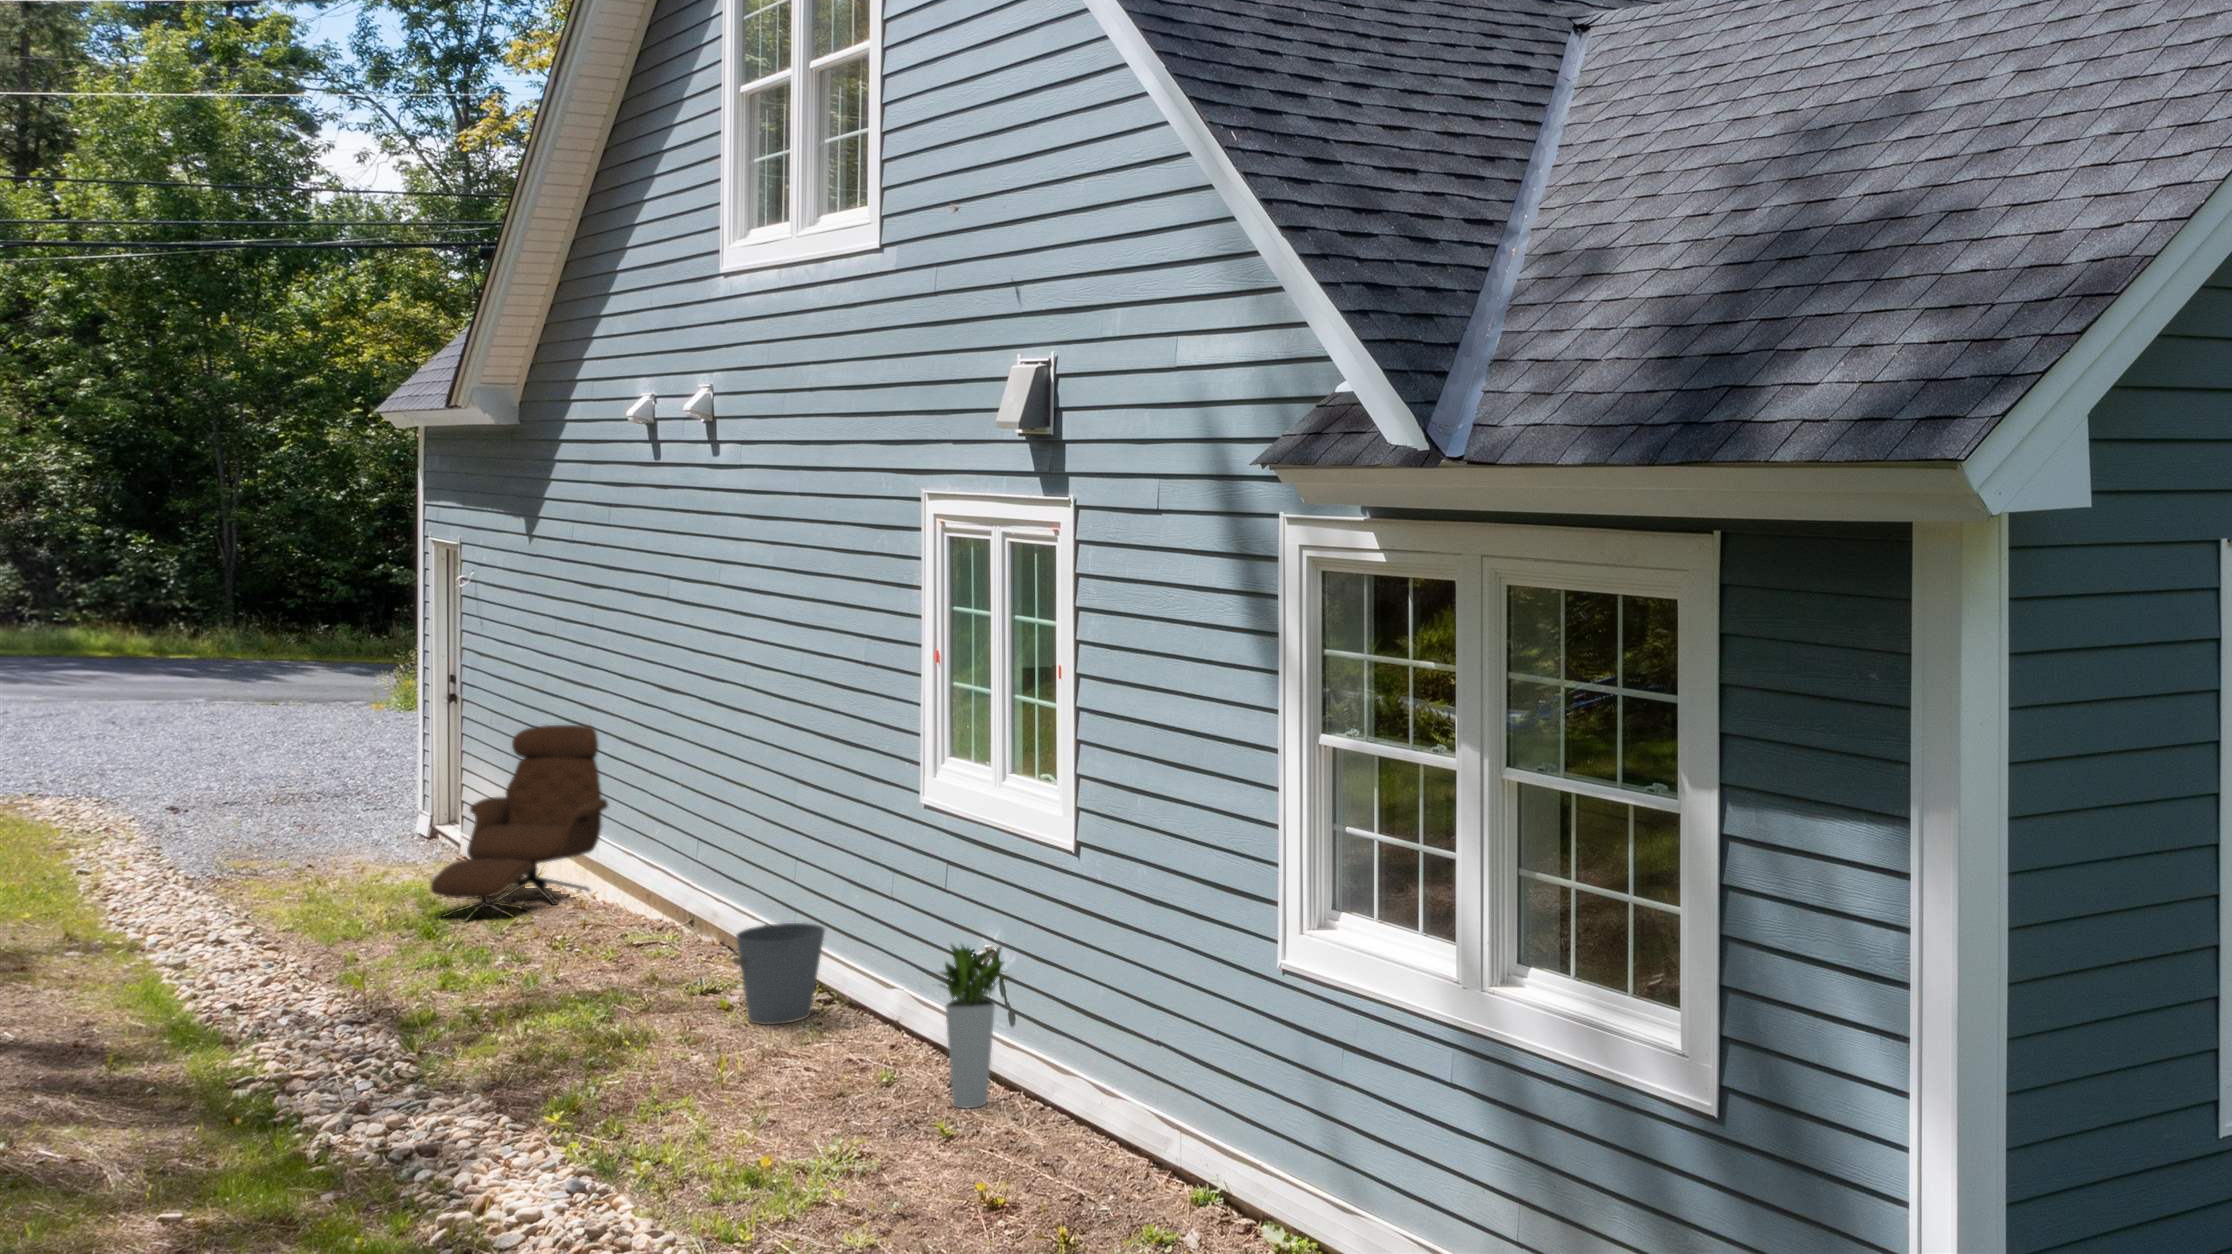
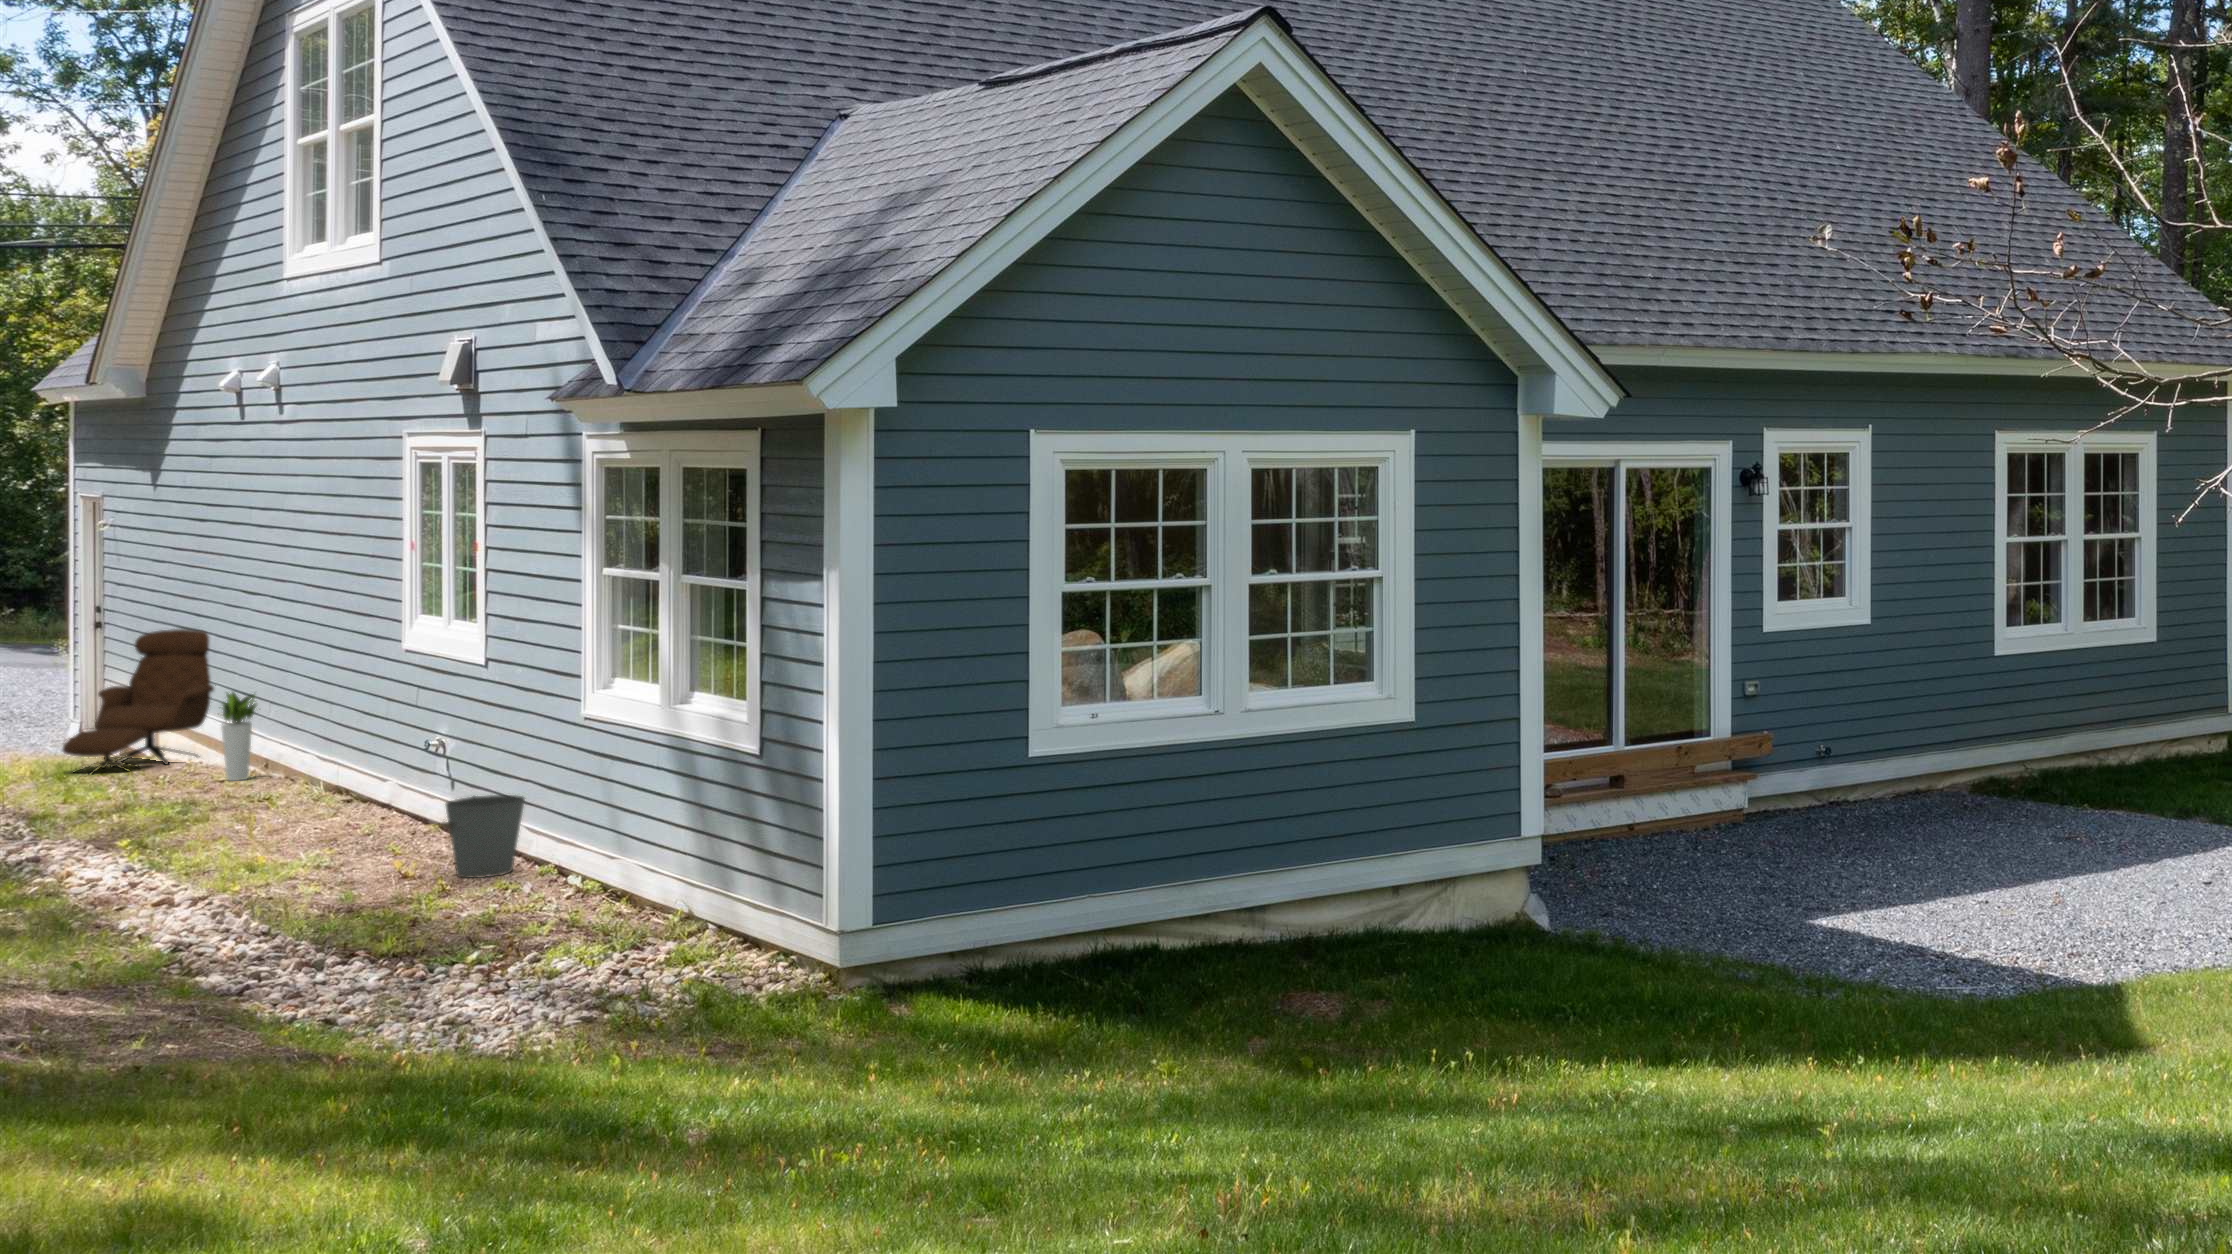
bucket: present [732,923,825,1025] -> present [442,795,525,878]
planter: present [941,944,1007,1109] -> present [218,691,257,781]

